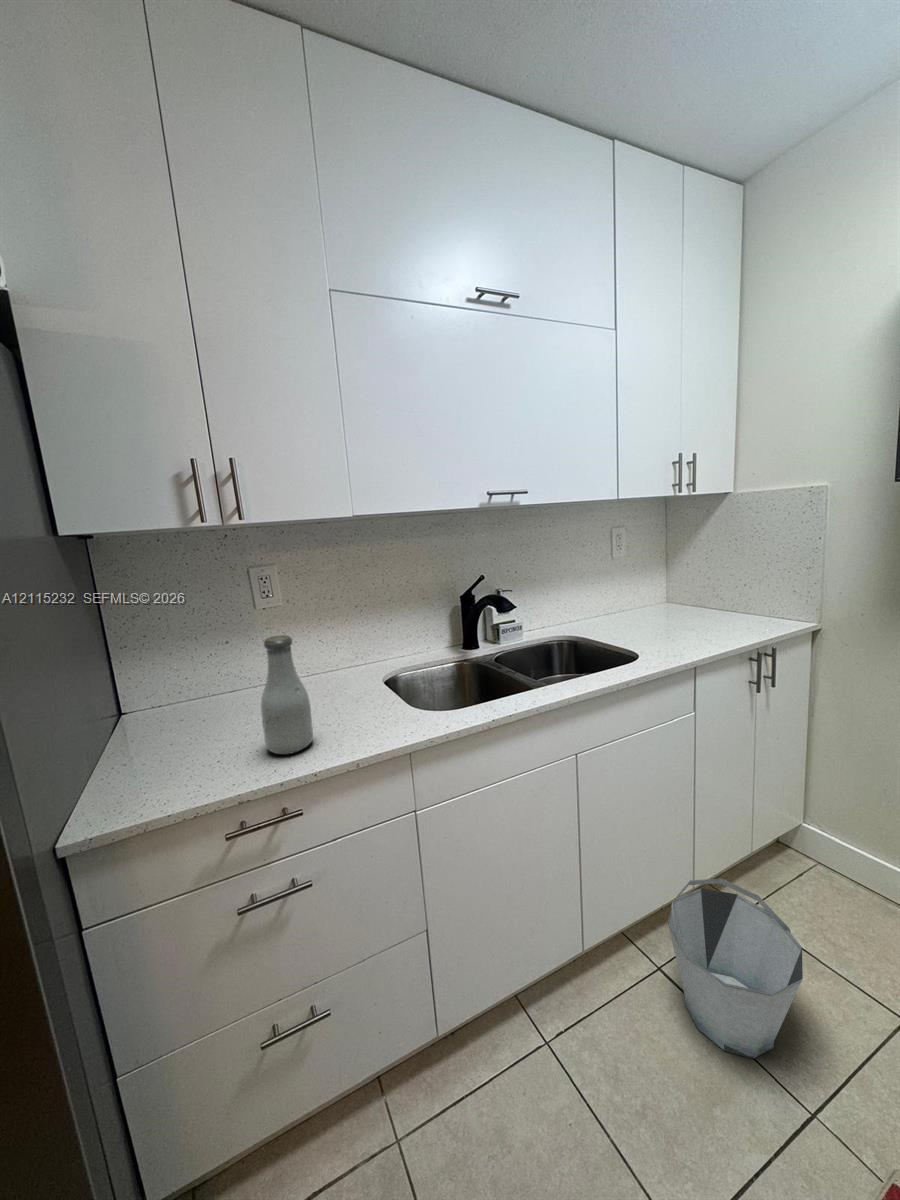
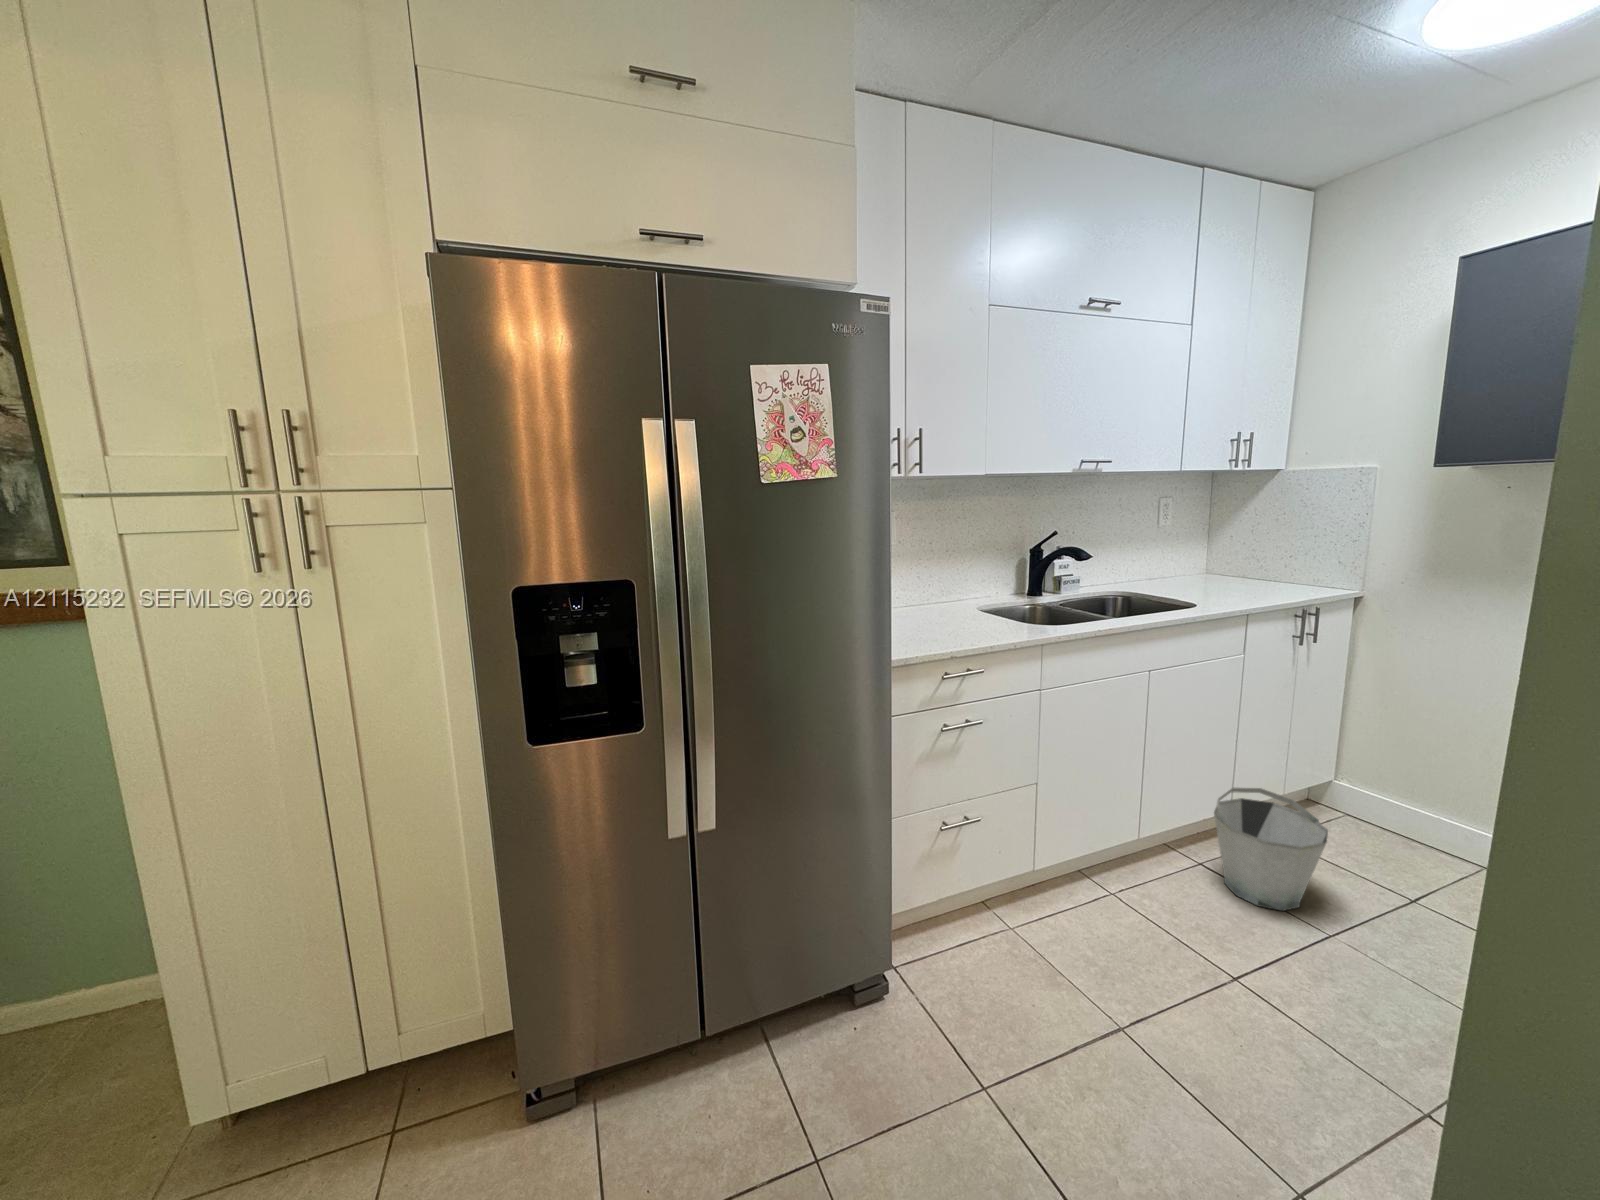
bottle: present [261,635,313,754] -> none [938,554,971,635]

